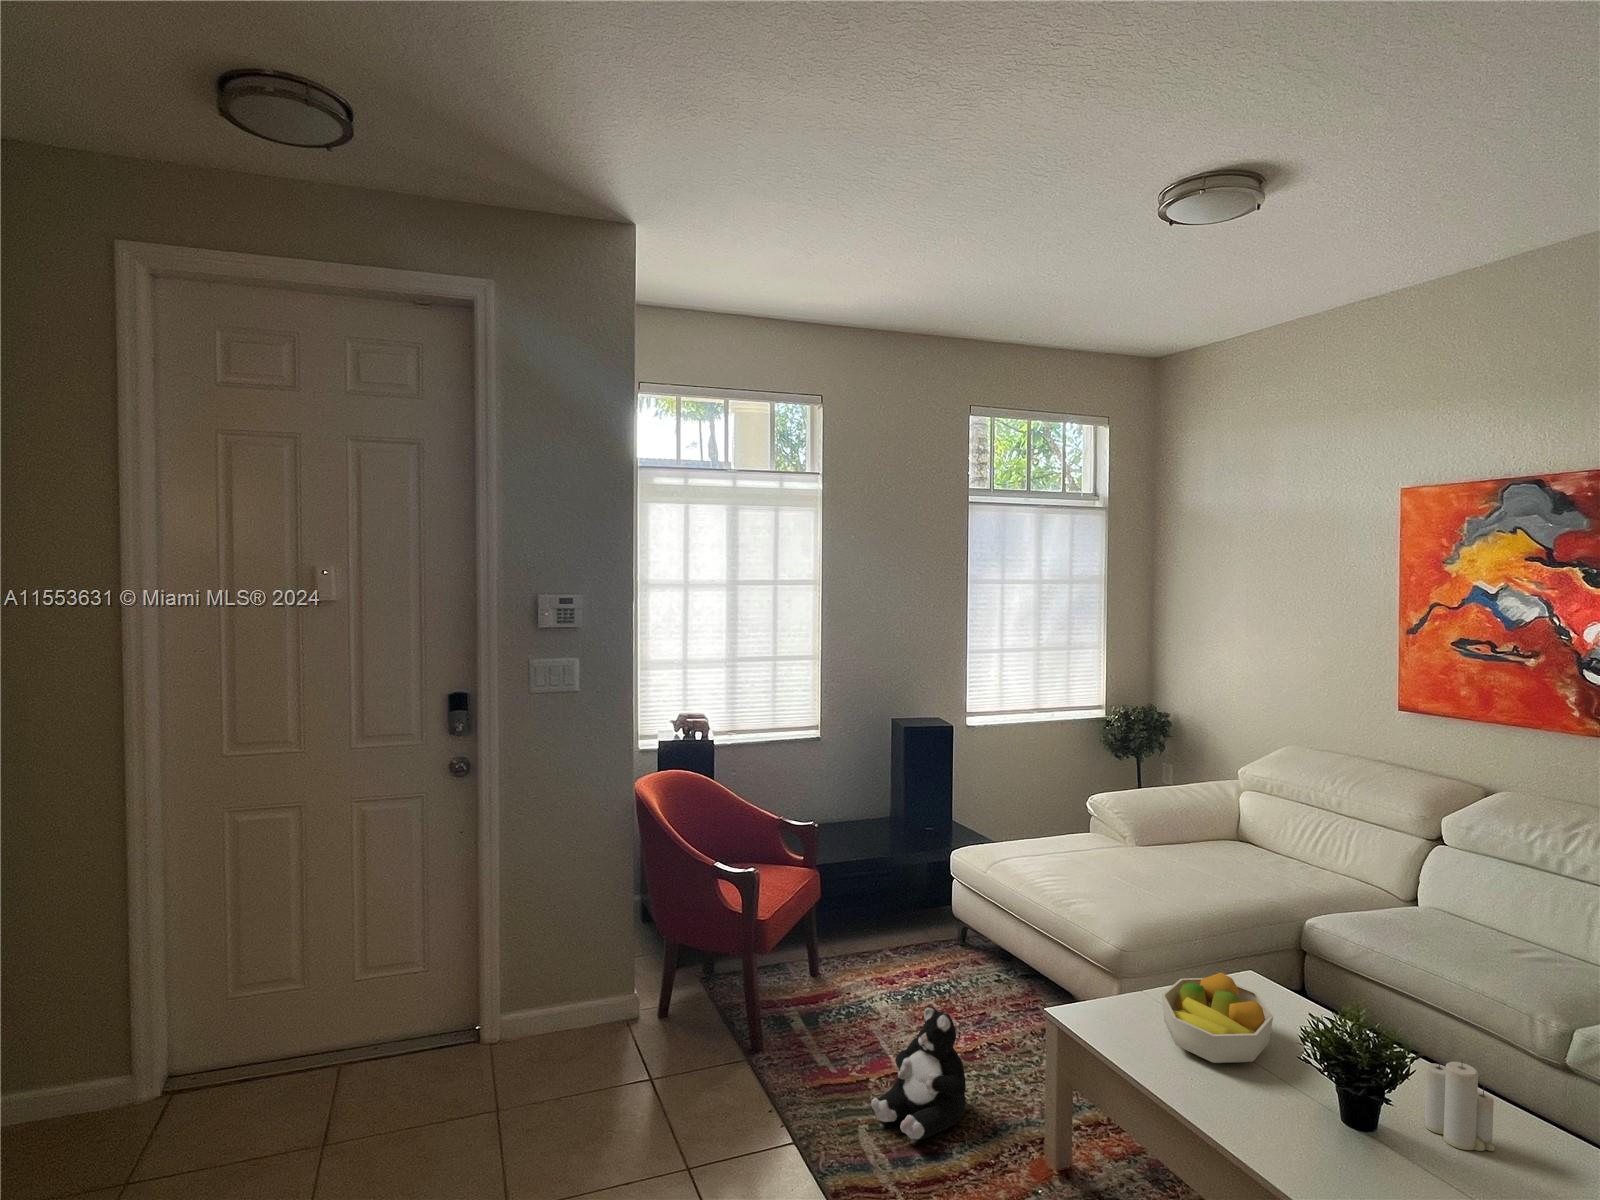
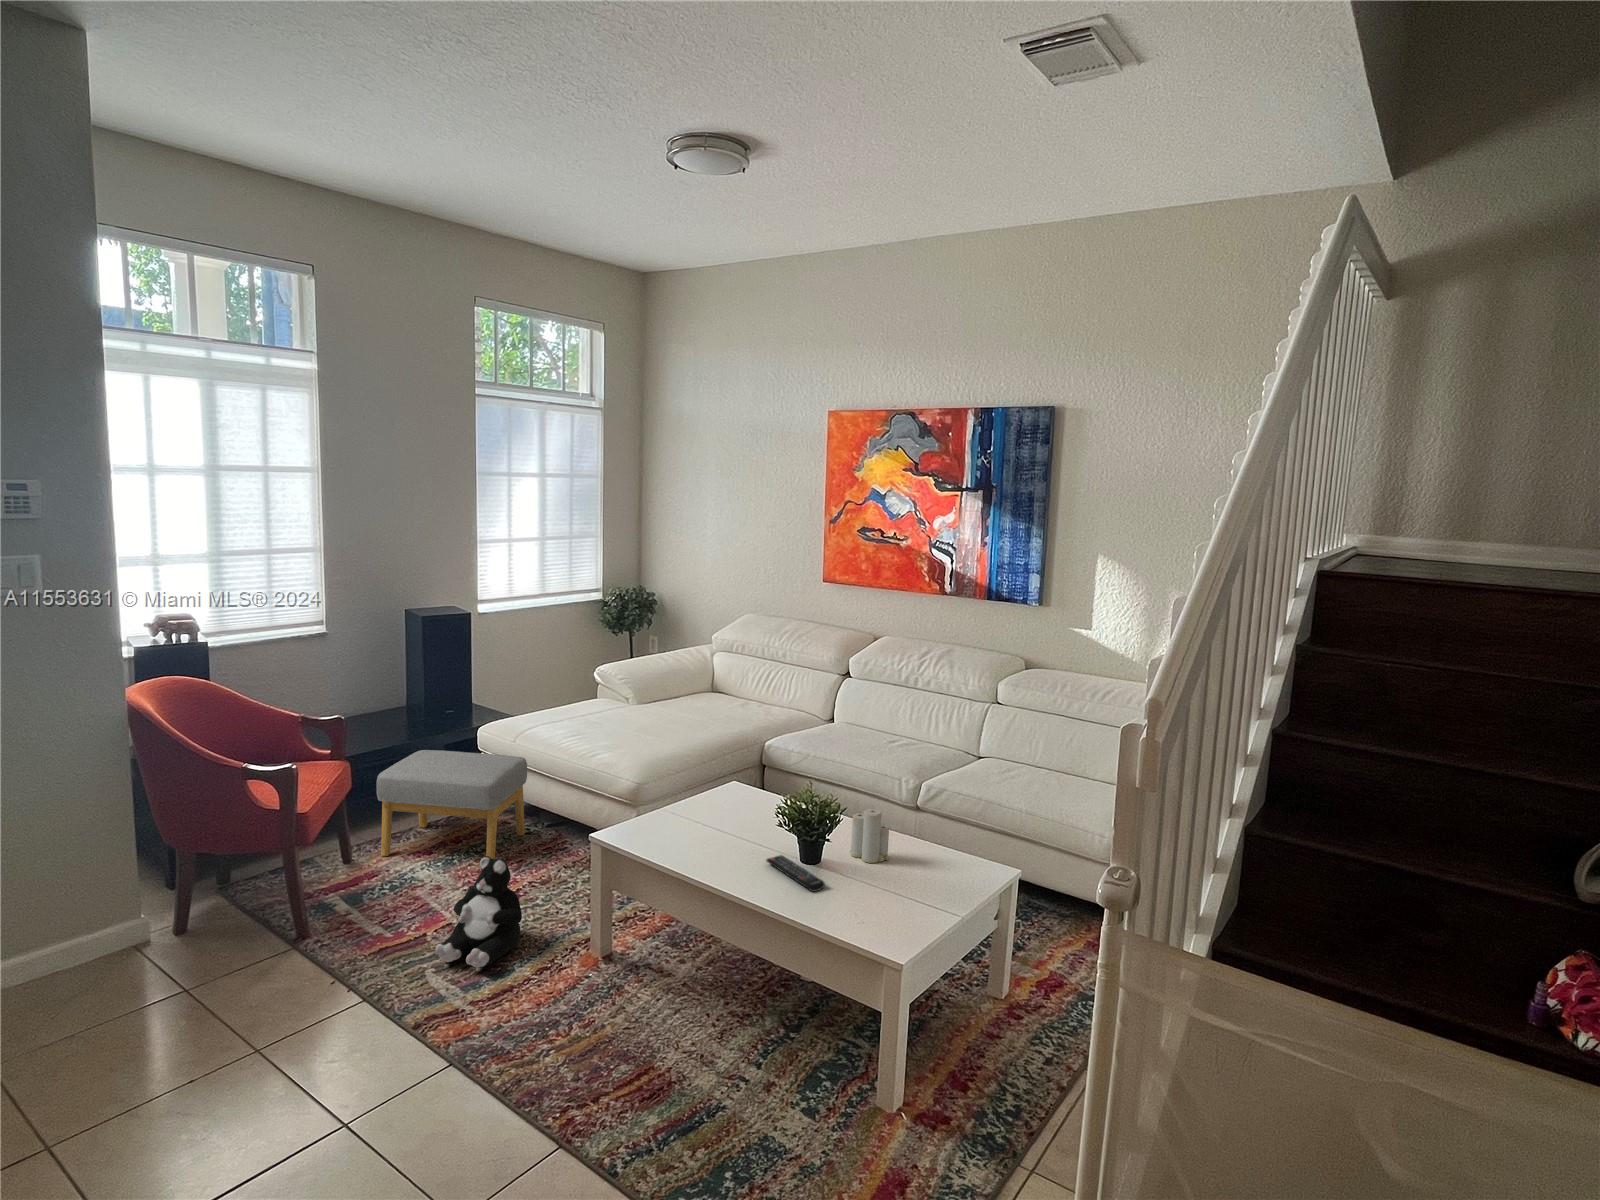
footstool: none [844,868,998,1012] -> present [376,750,527,859]
fruit bowl: present [1162,972,1273,1063] -> none [680,783,757,847]
remote control: none [1280,1099,1373,1174] -> present [767,855,825,892]

